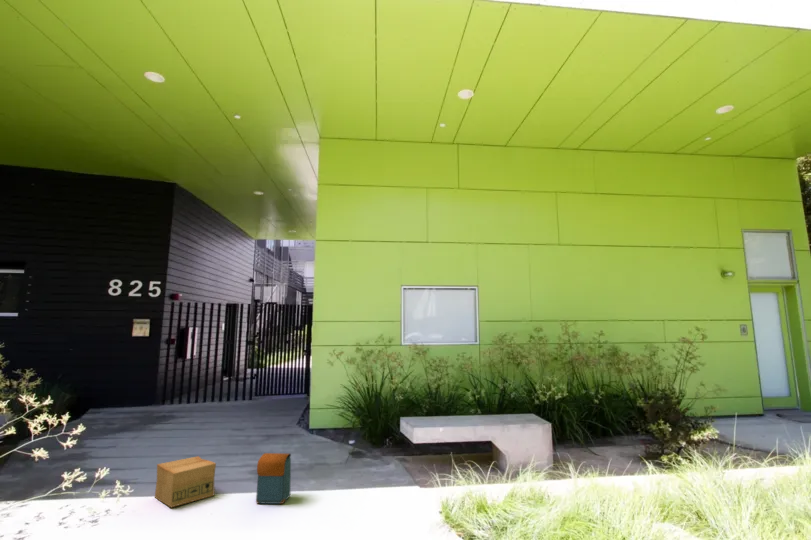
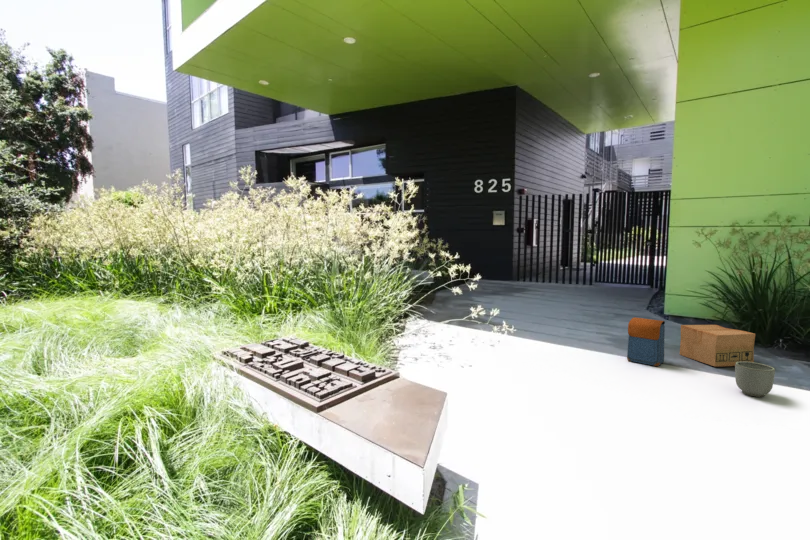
cardboard box: present [155,456,216,507] -> present [680,325,755,367]
planter: none [339,484,365,518] -> present [735,361,775,397]

